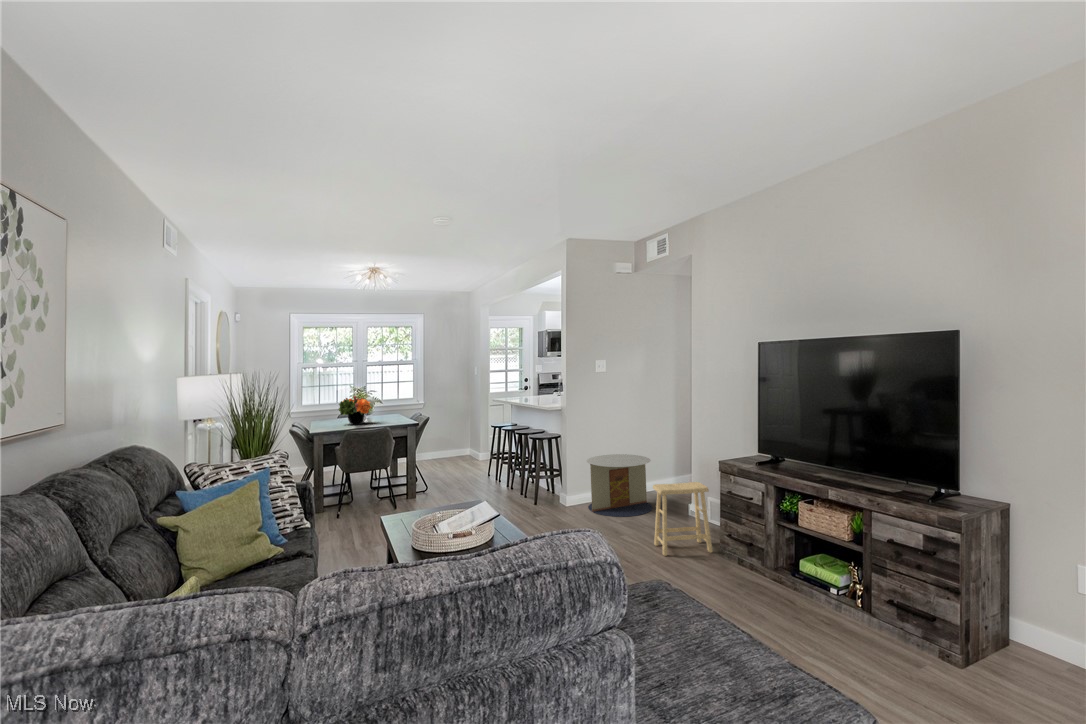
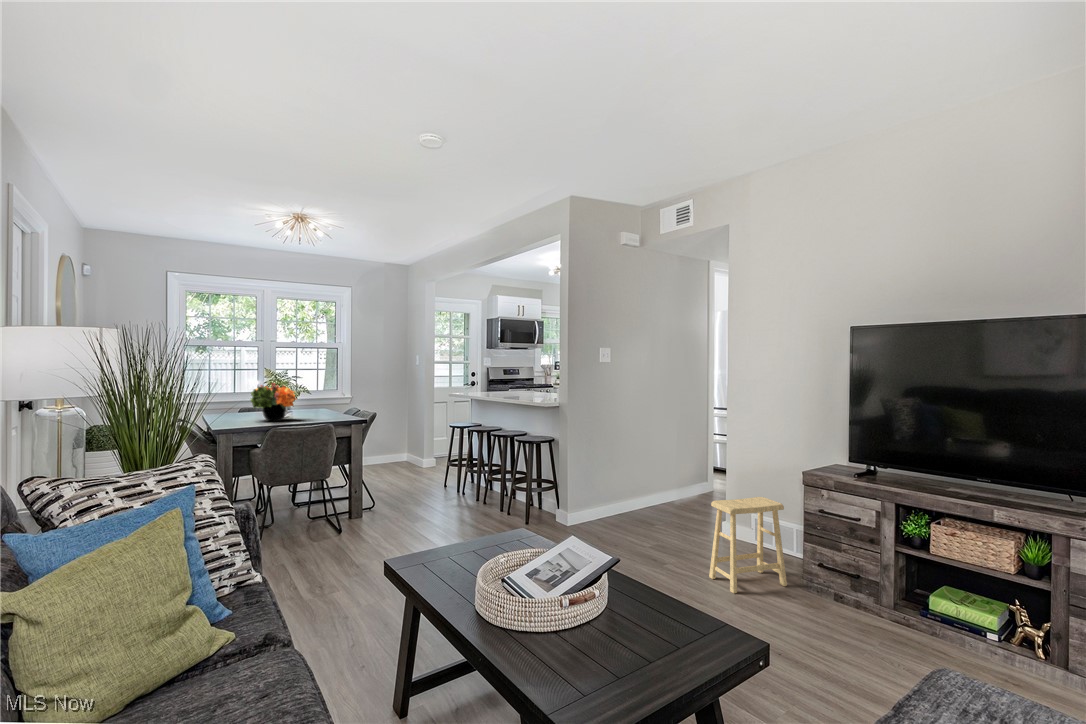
side table: present [587,454,653,517] -> none [592,462,671,540]

